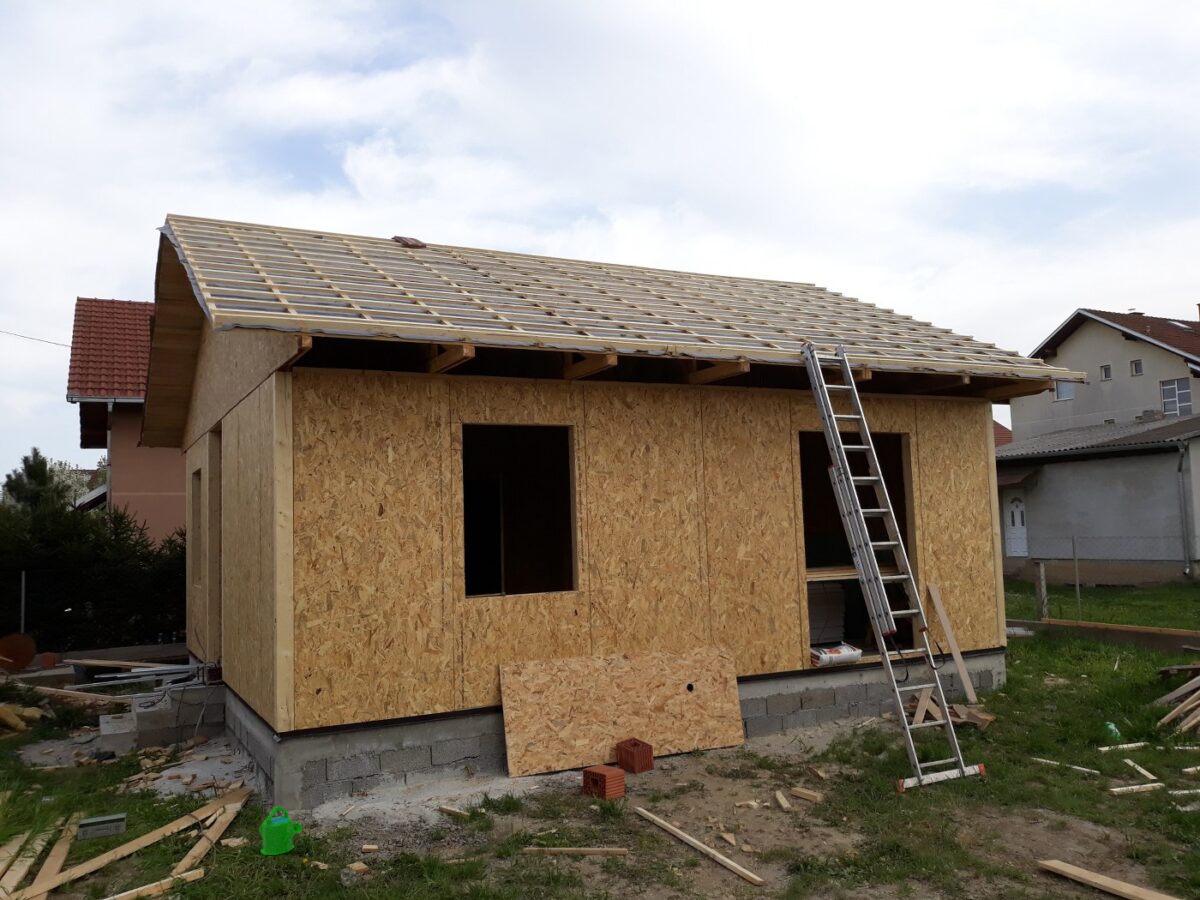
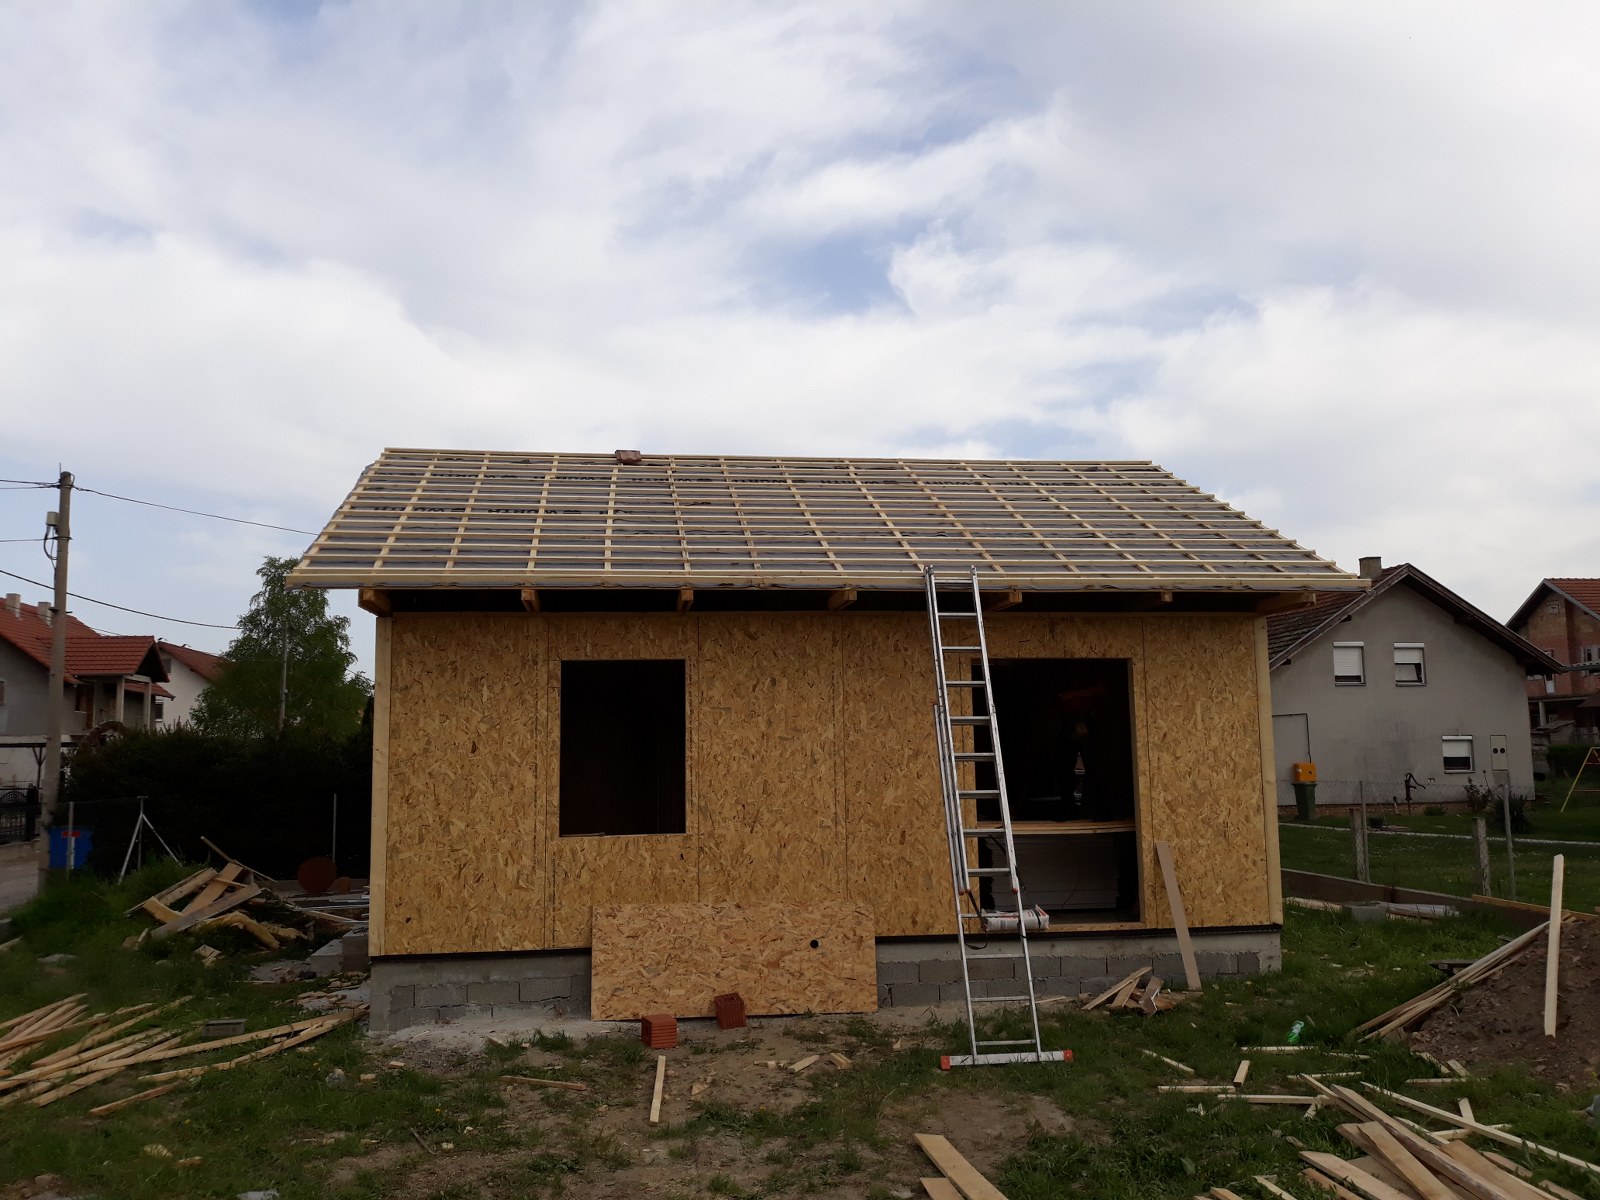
watering can: present [259,806,302,855] -> none [316,1018,346,1061]

